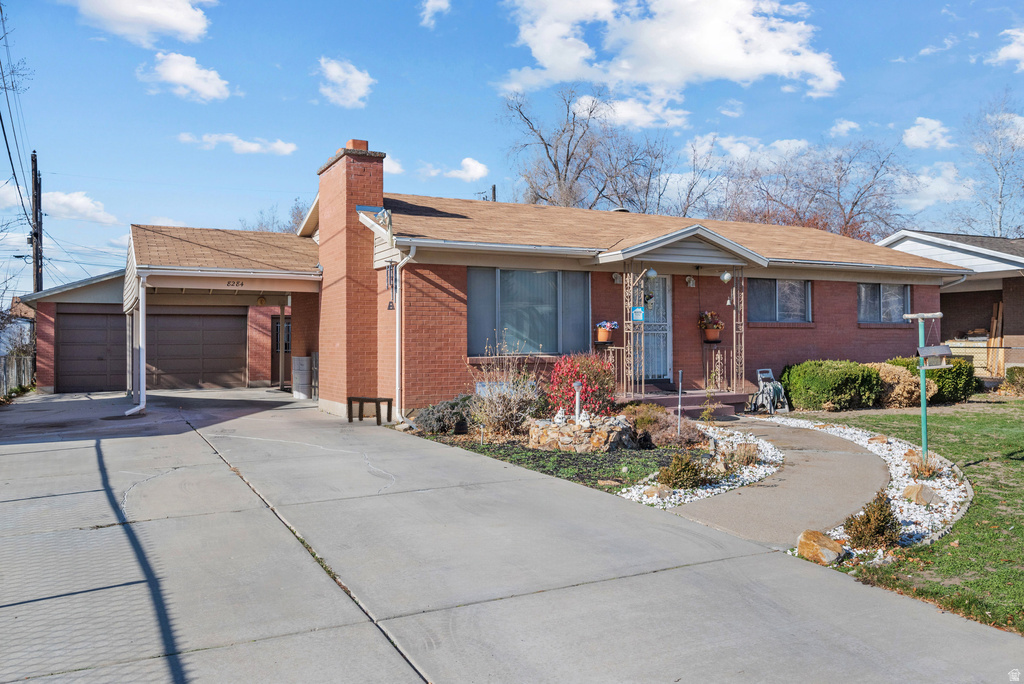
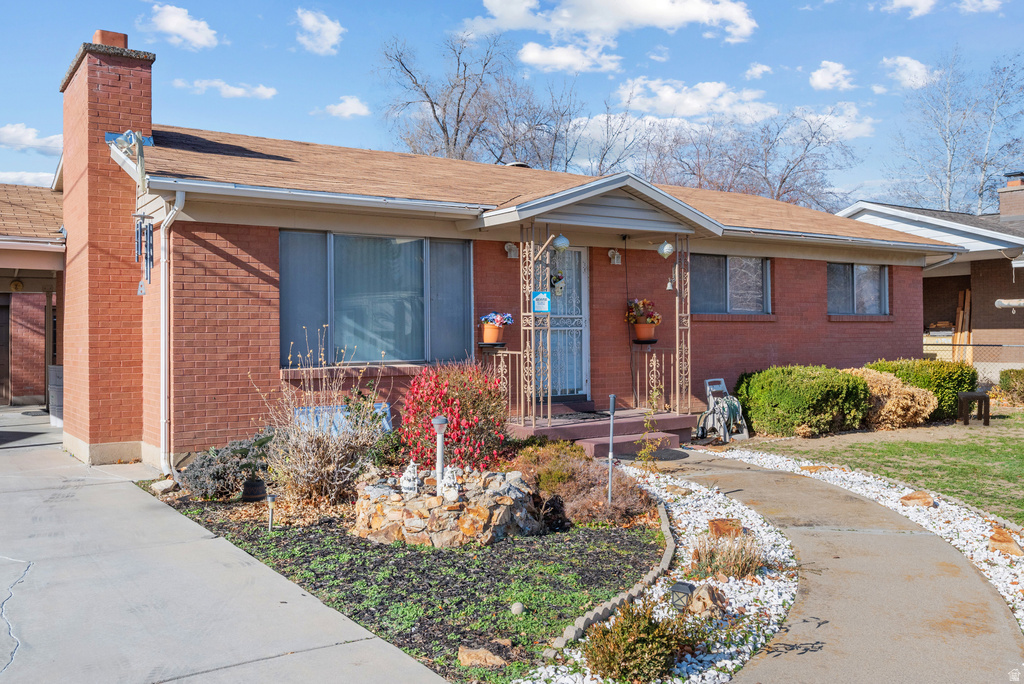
bench: present [347,396,393,425] -> present [958,392,990,426]

